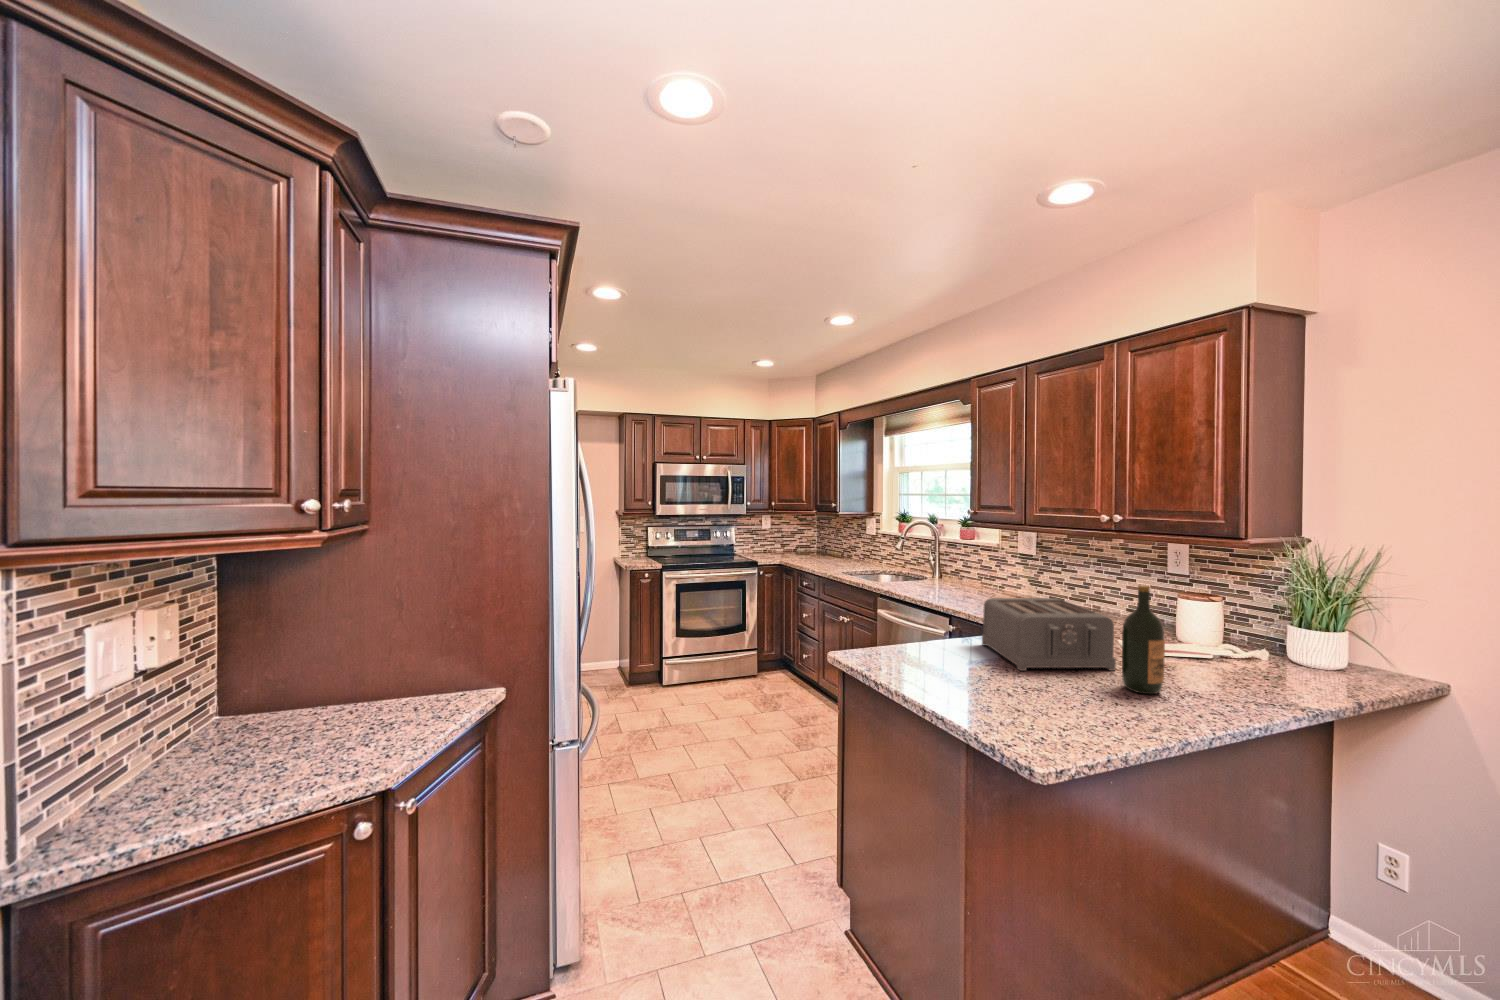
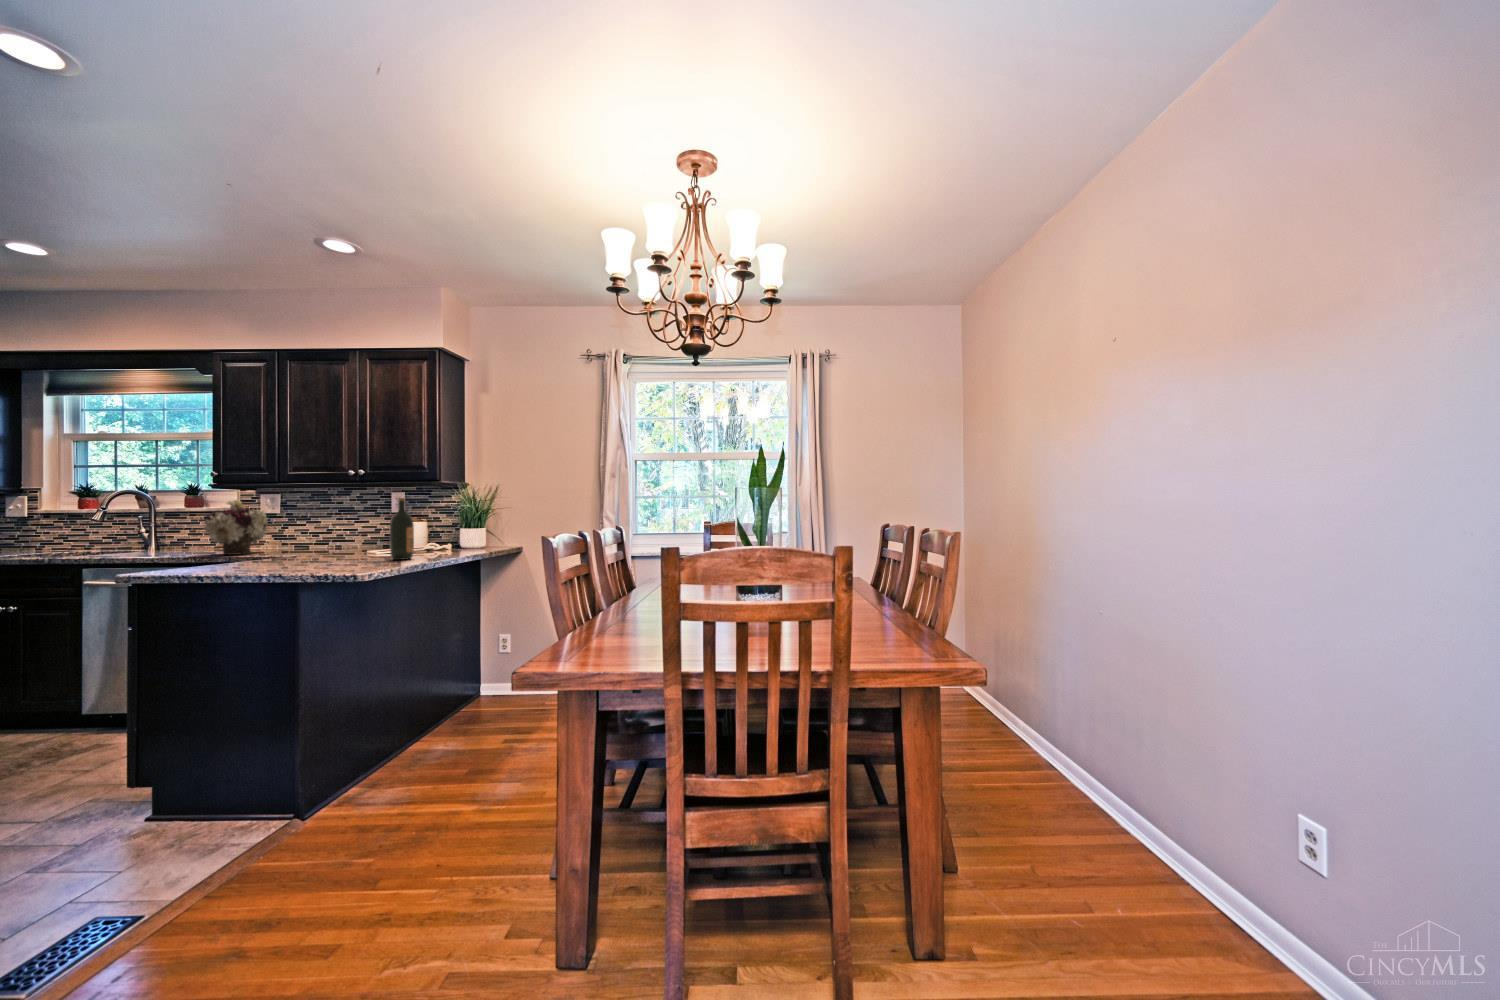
flower arrangement: none [947,542,1015,607] -> present [203,499,268,555]
toaster: present [982,598,1116,671] -> none [274,524,380,564]

